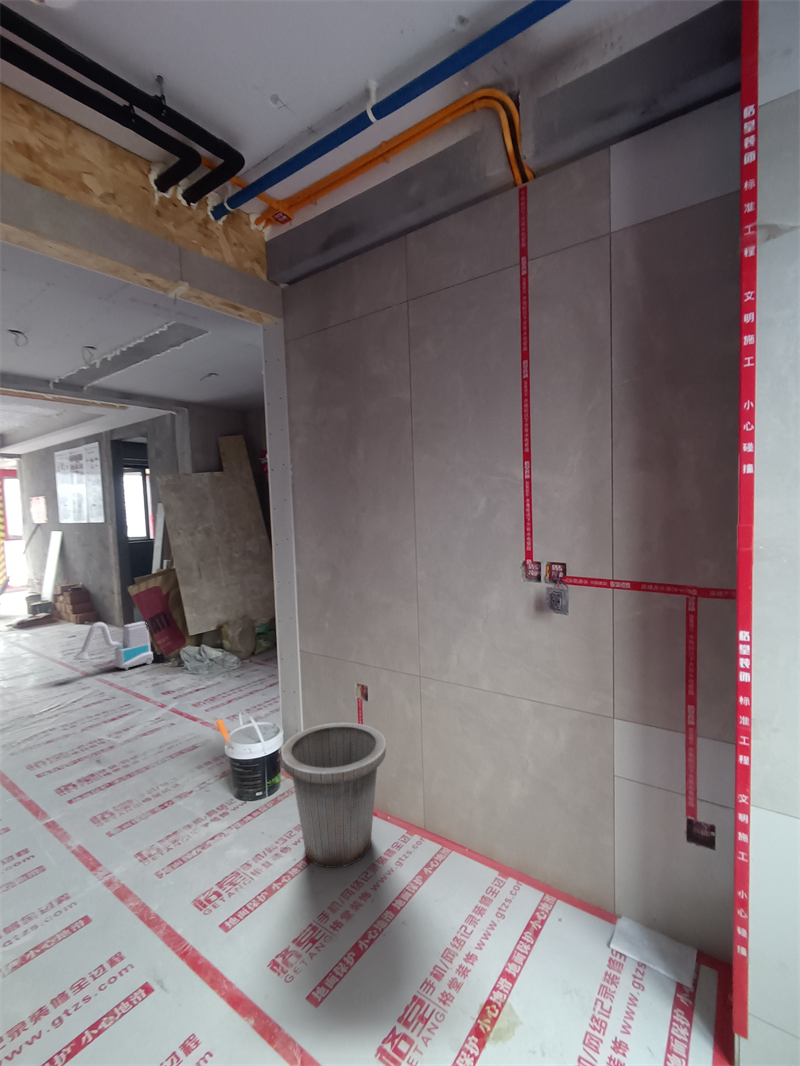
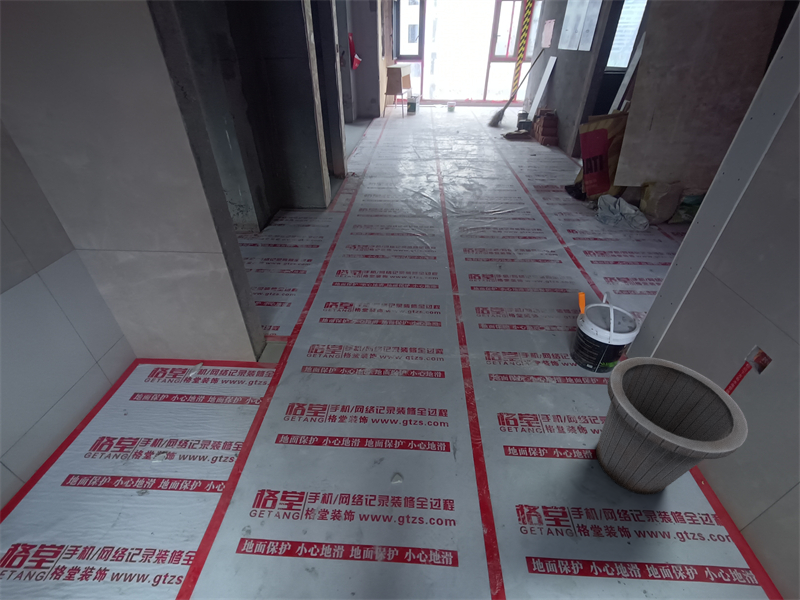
vacuum cleaner: present [74,622,153,670] -> none [523,153,583,199]

